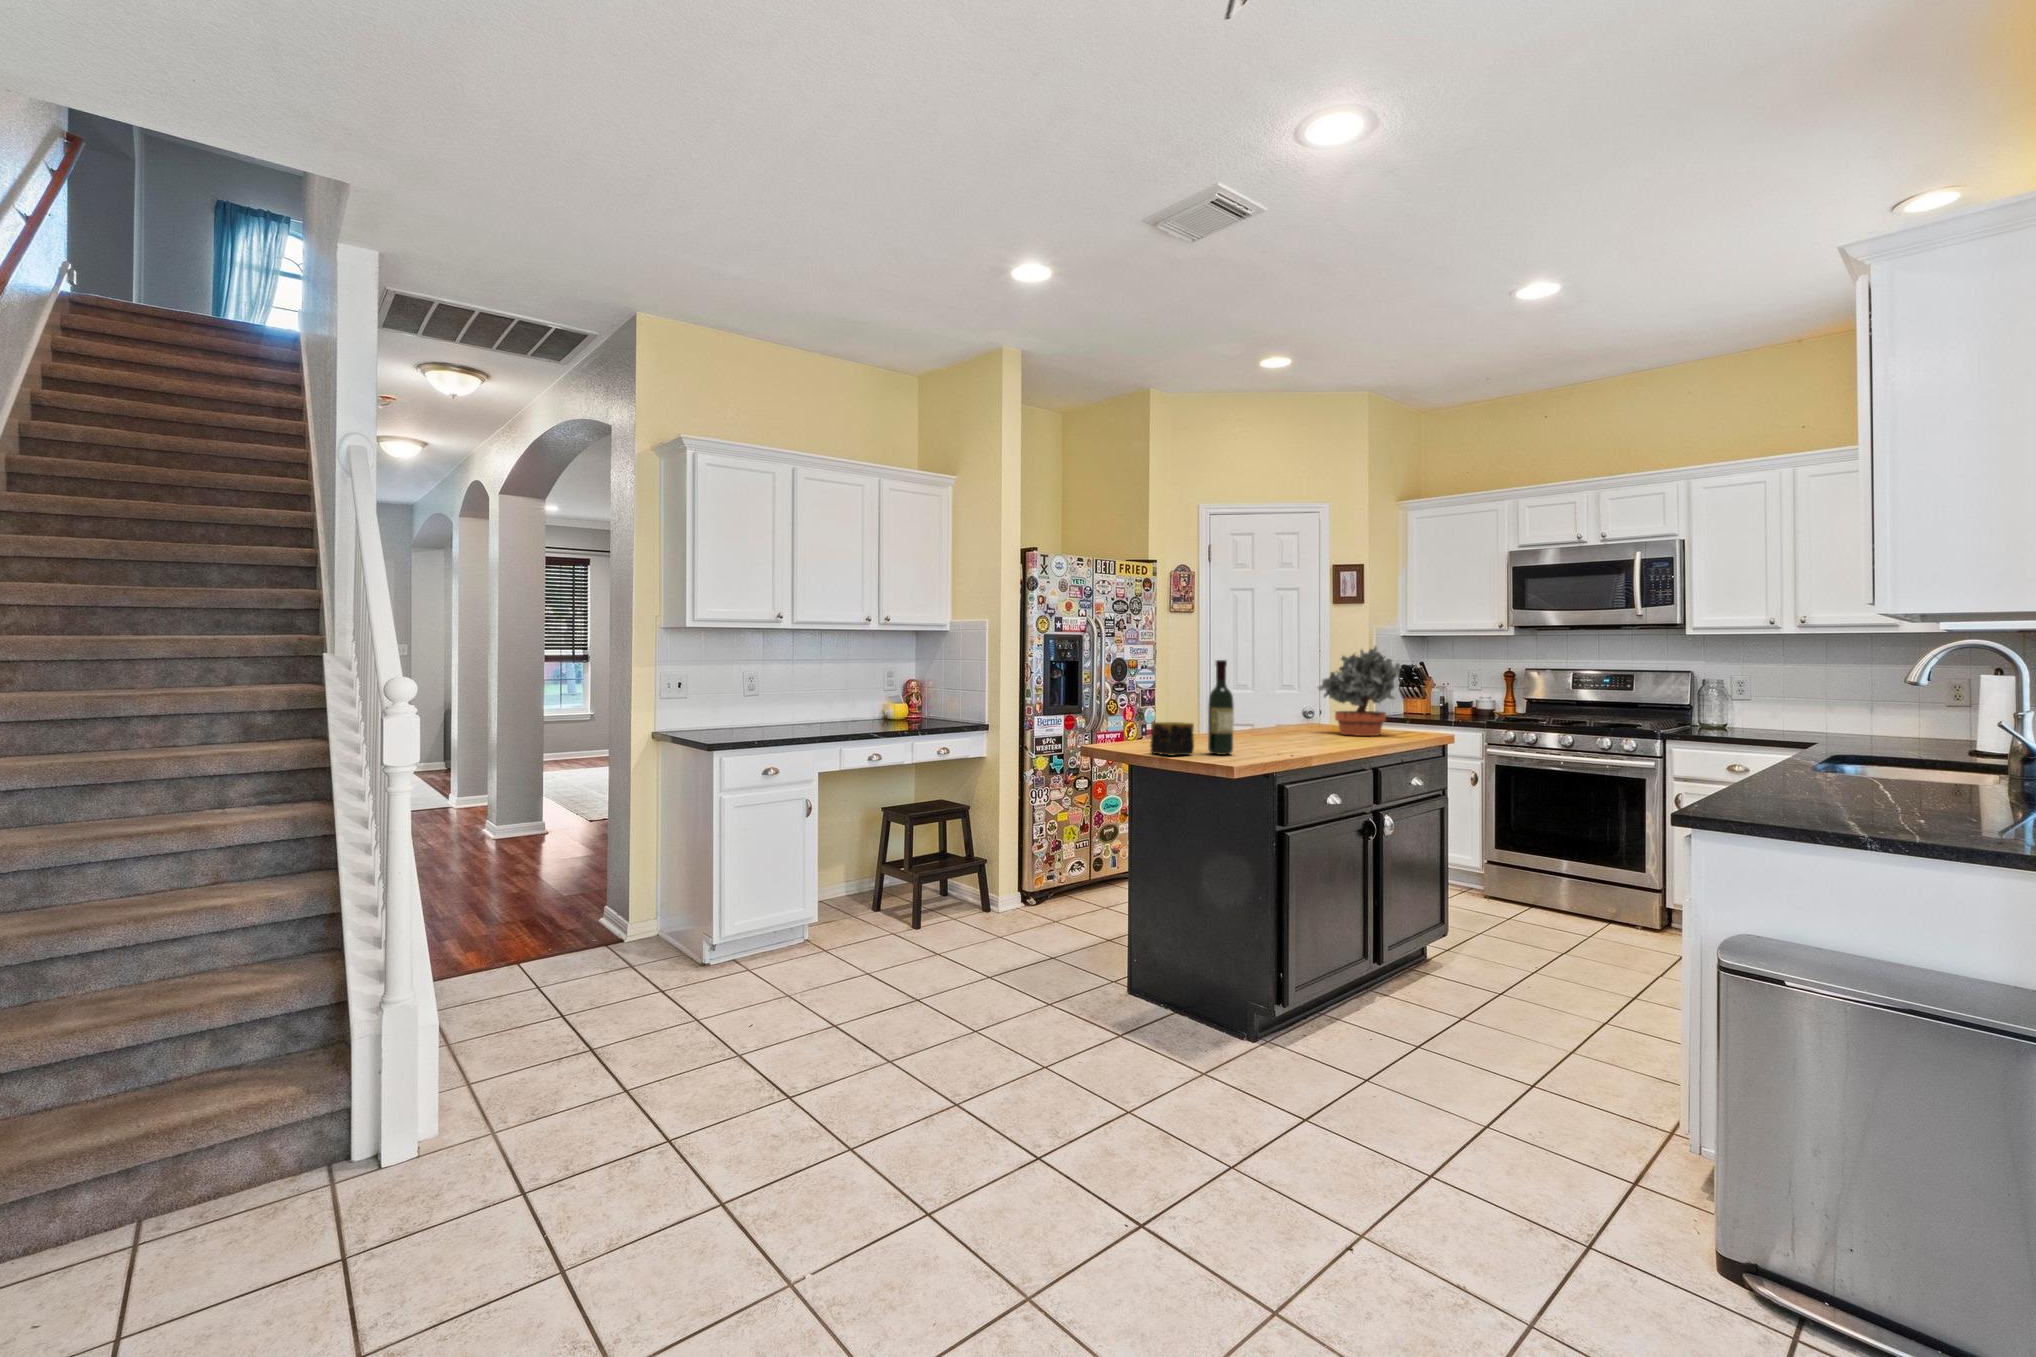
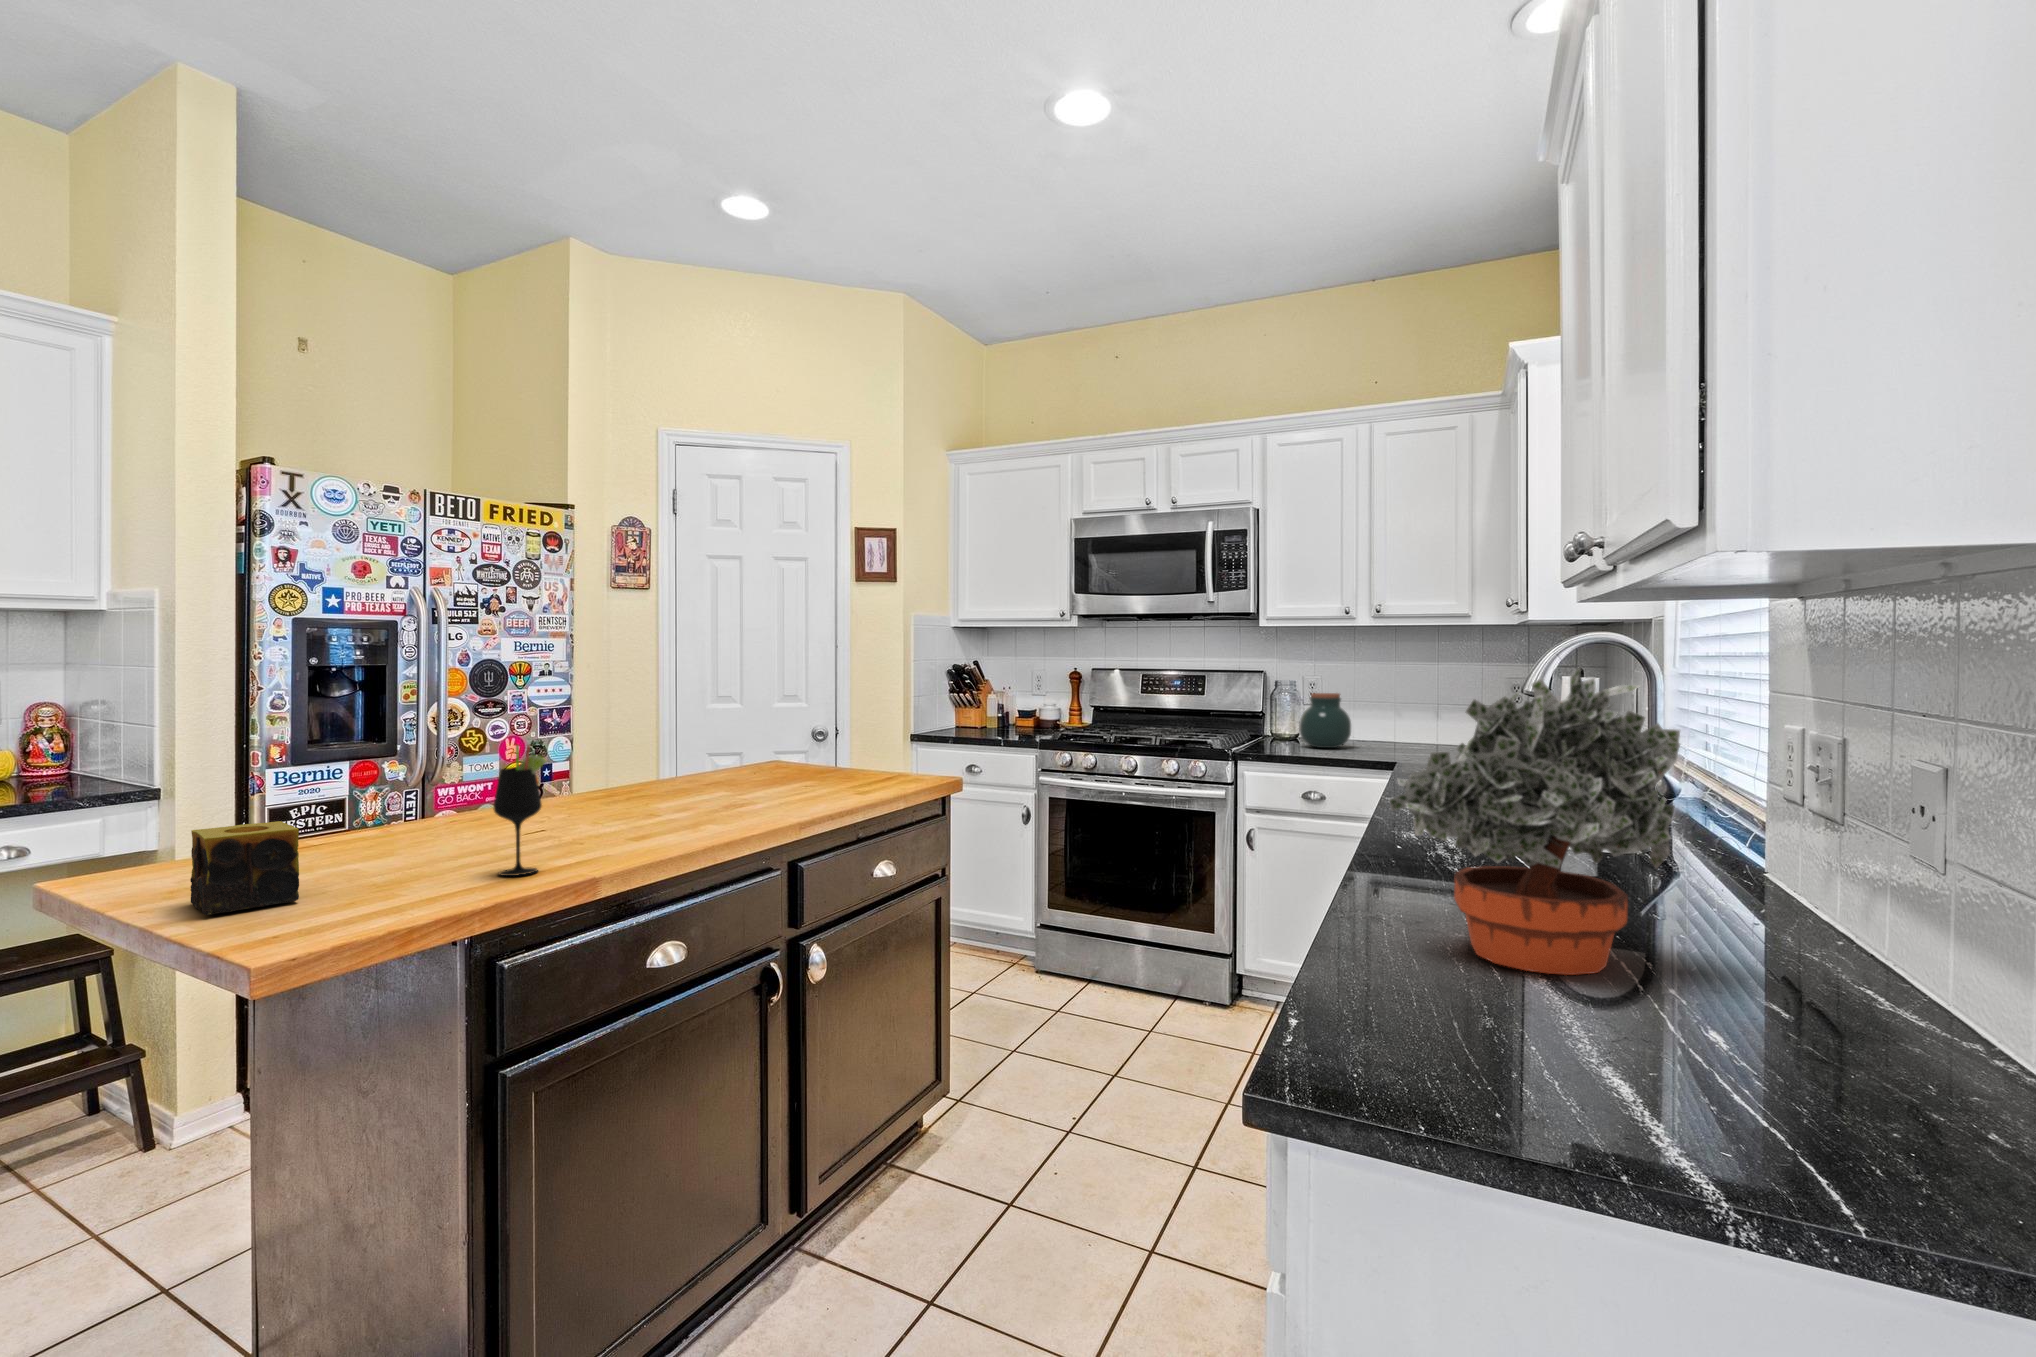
potted plant: present [1318,646,1400,736] -> present [1389,668,1680,975]
wine bottle: present [1208,660,1234,755] -> none [355,680,421,893]
jar: none [1725,688,1778,732] -> present [1299,693,1352,748]
wine glass: none [1256,692,1282,753] -> present [493,745,546,876]

